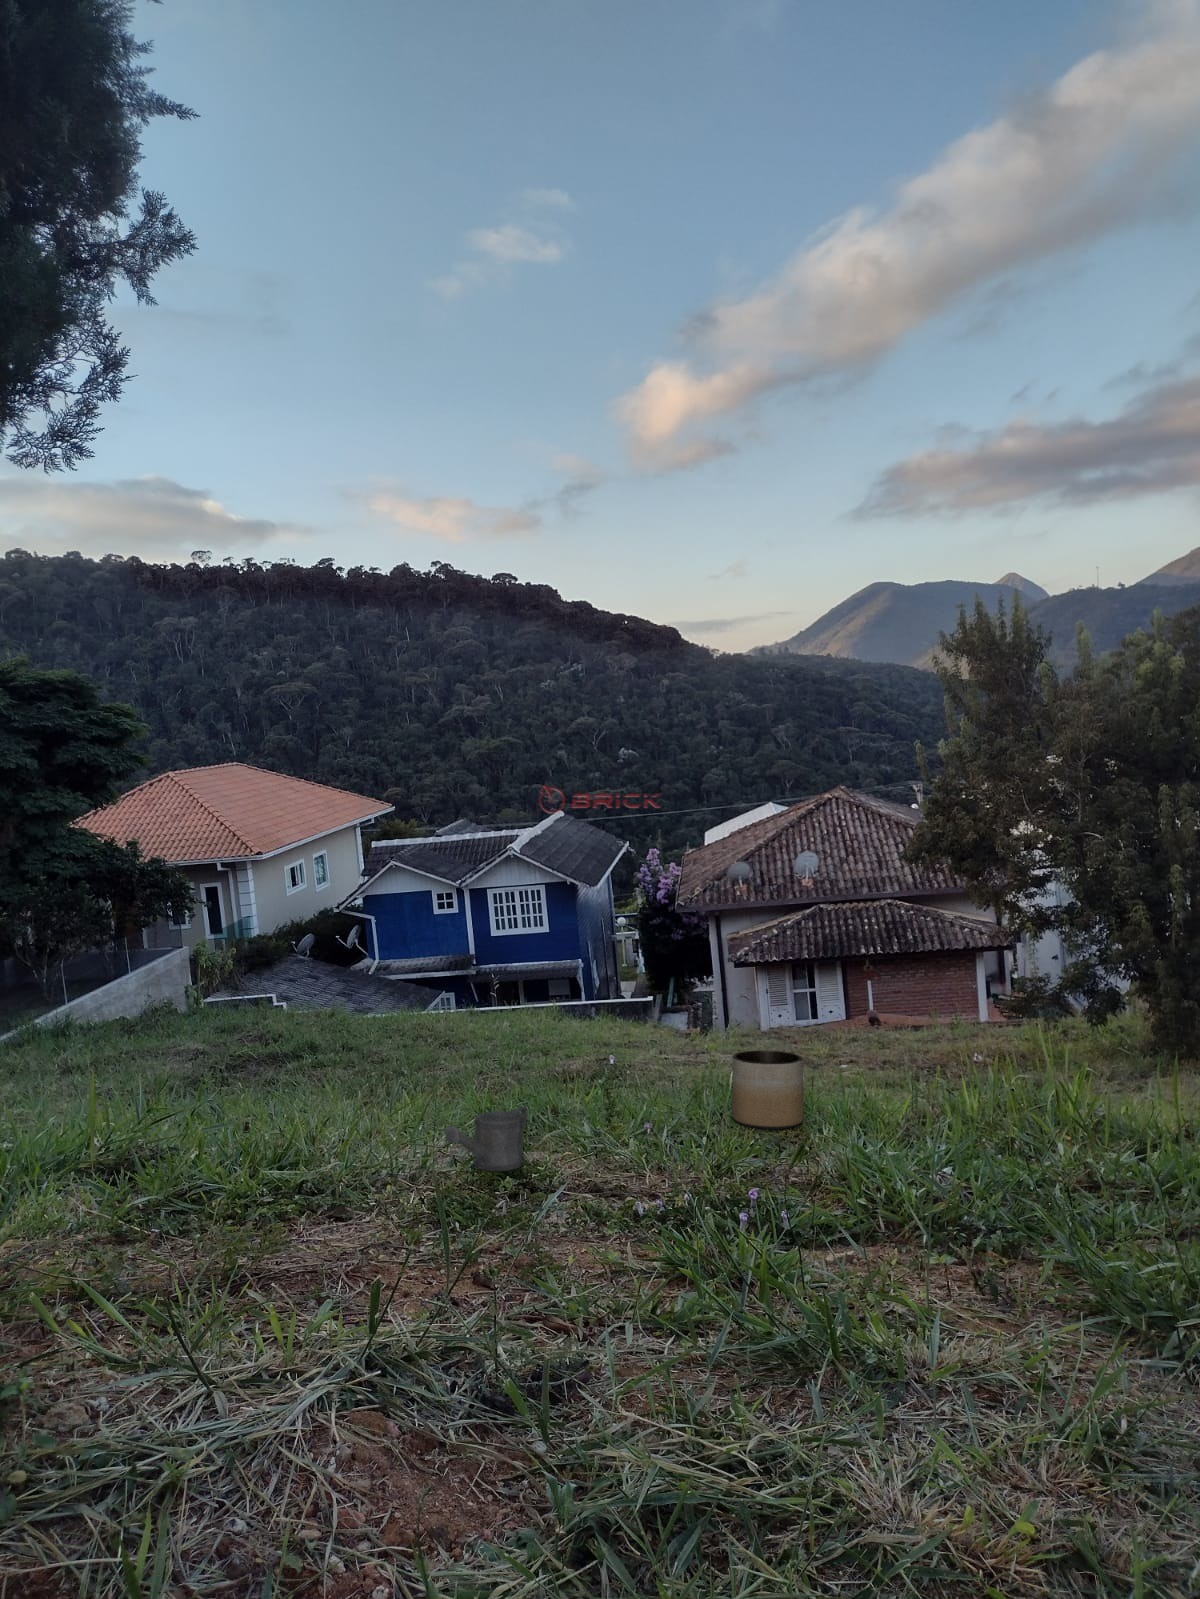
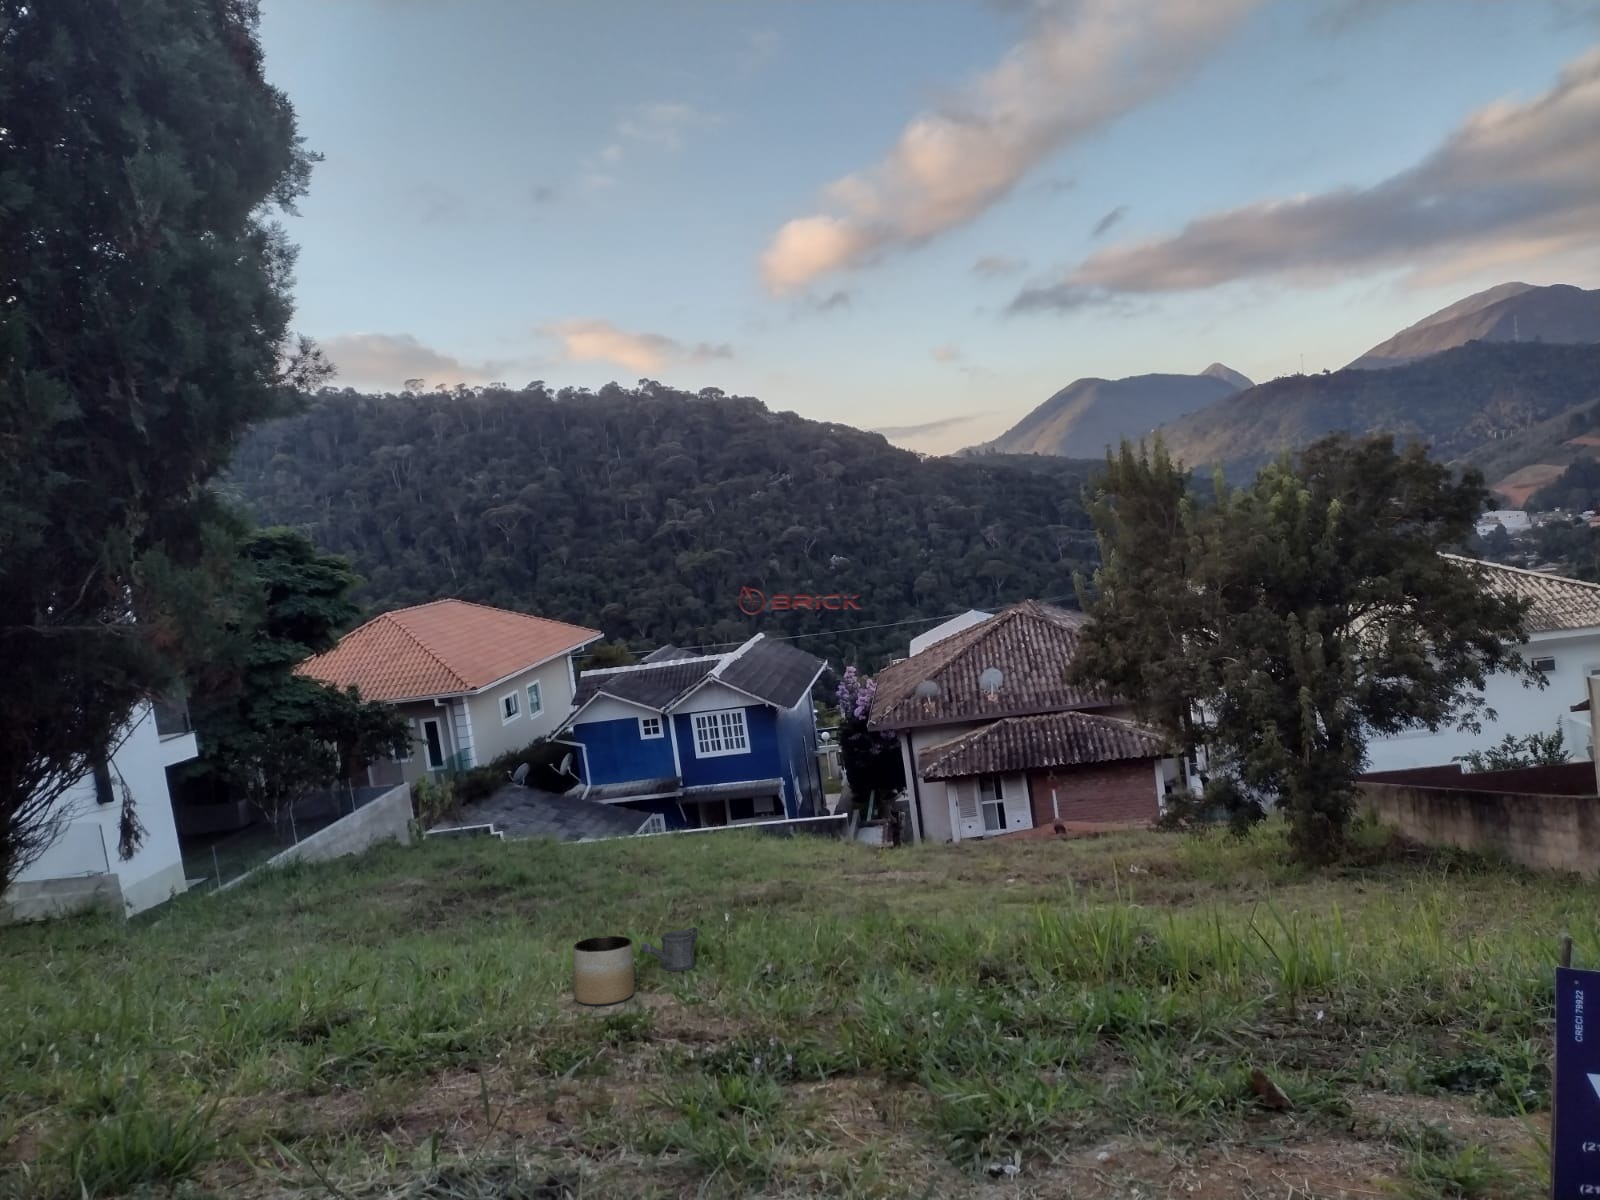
planter: present [732,1051,804,1129] -> present [574,936,634,1006]

